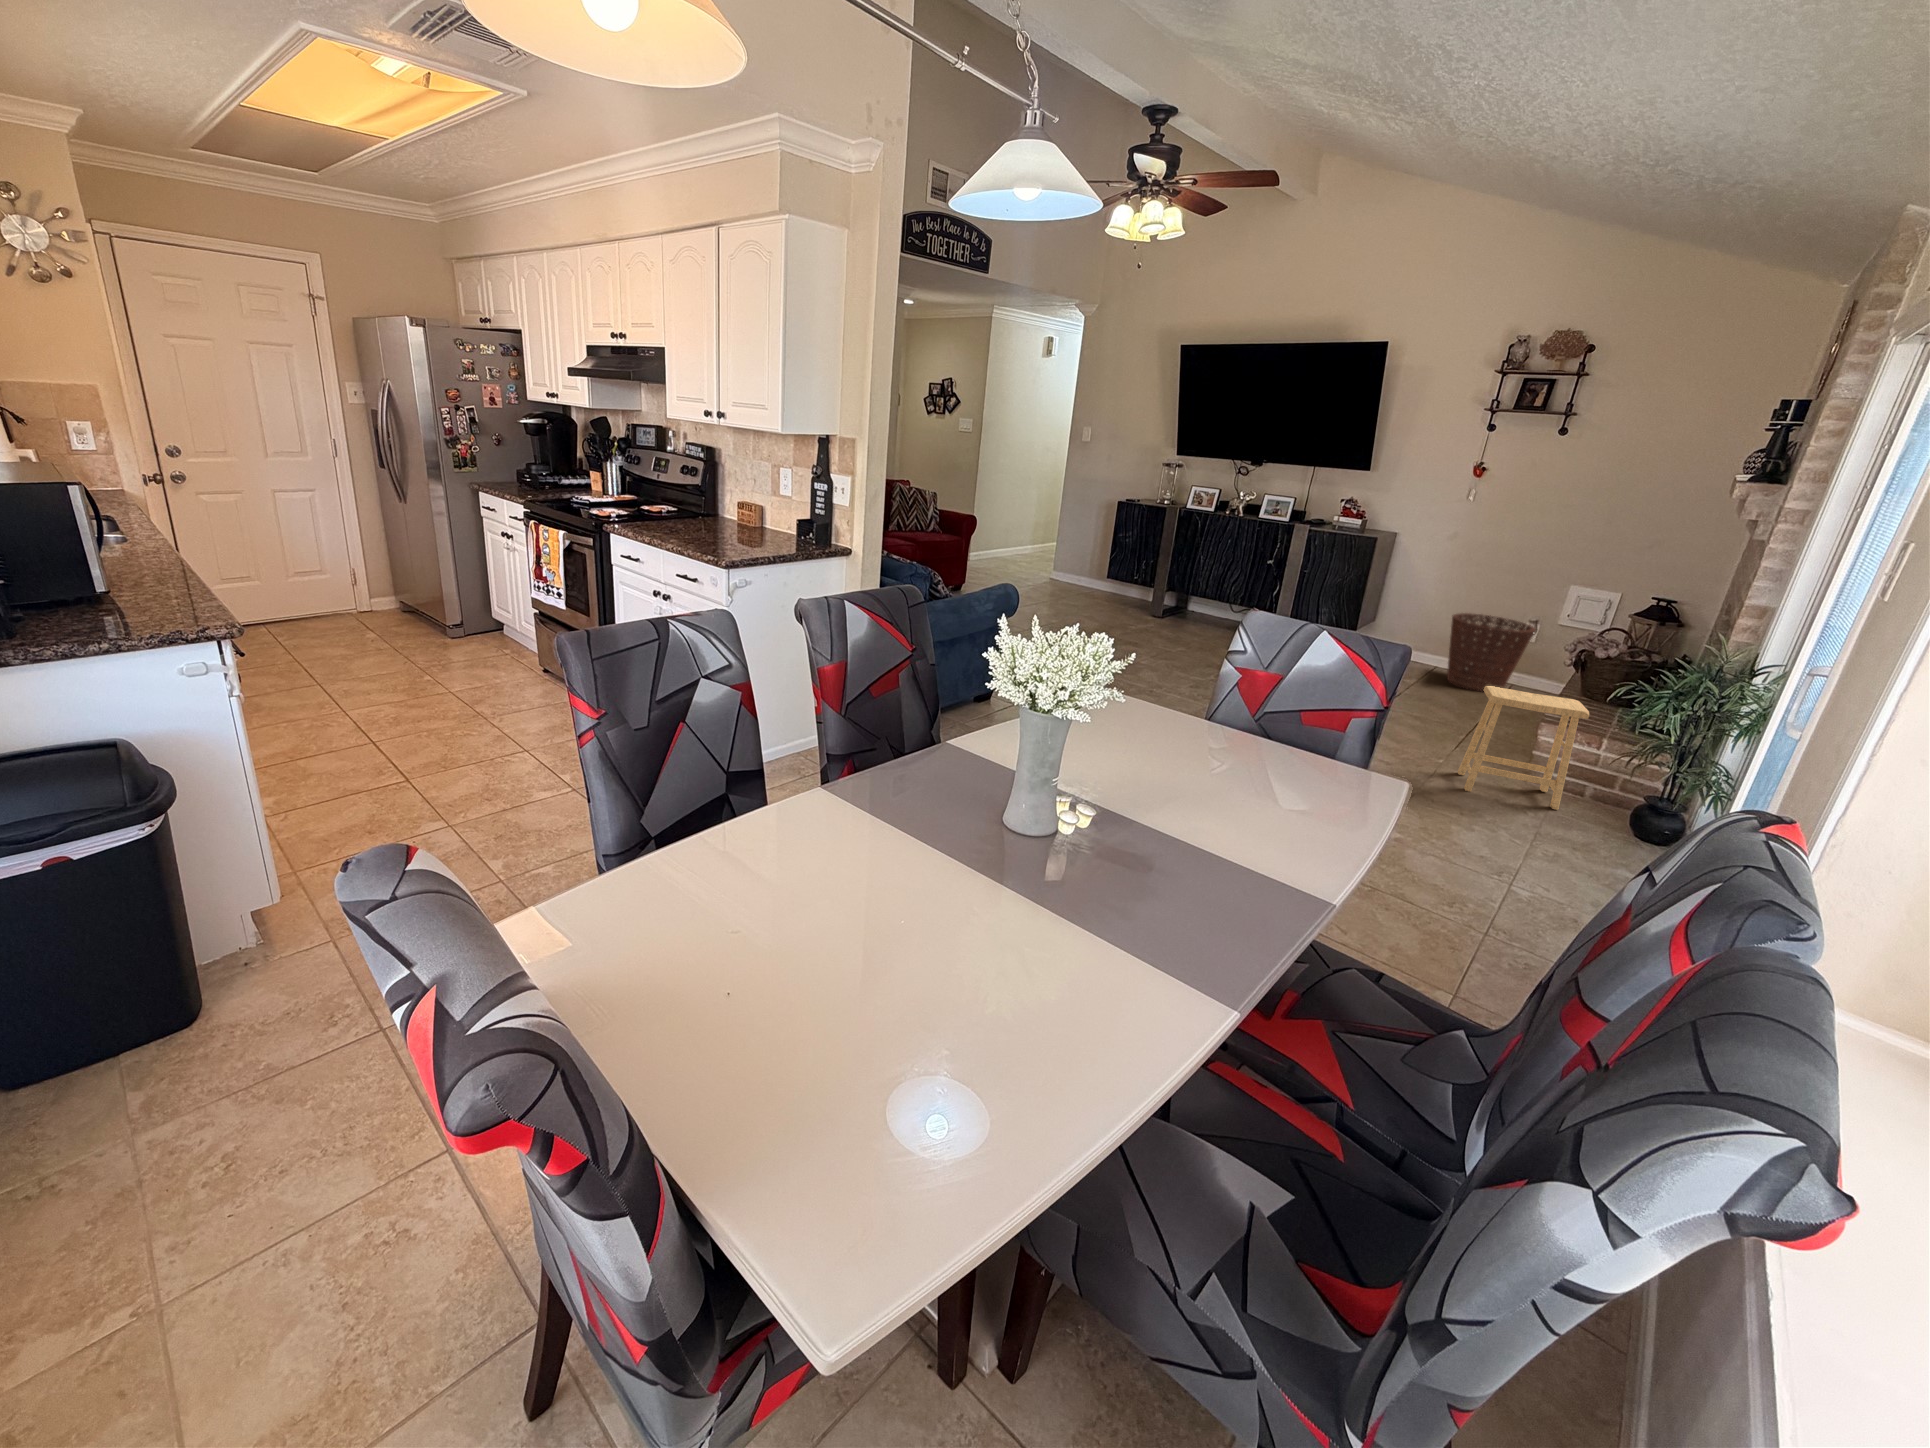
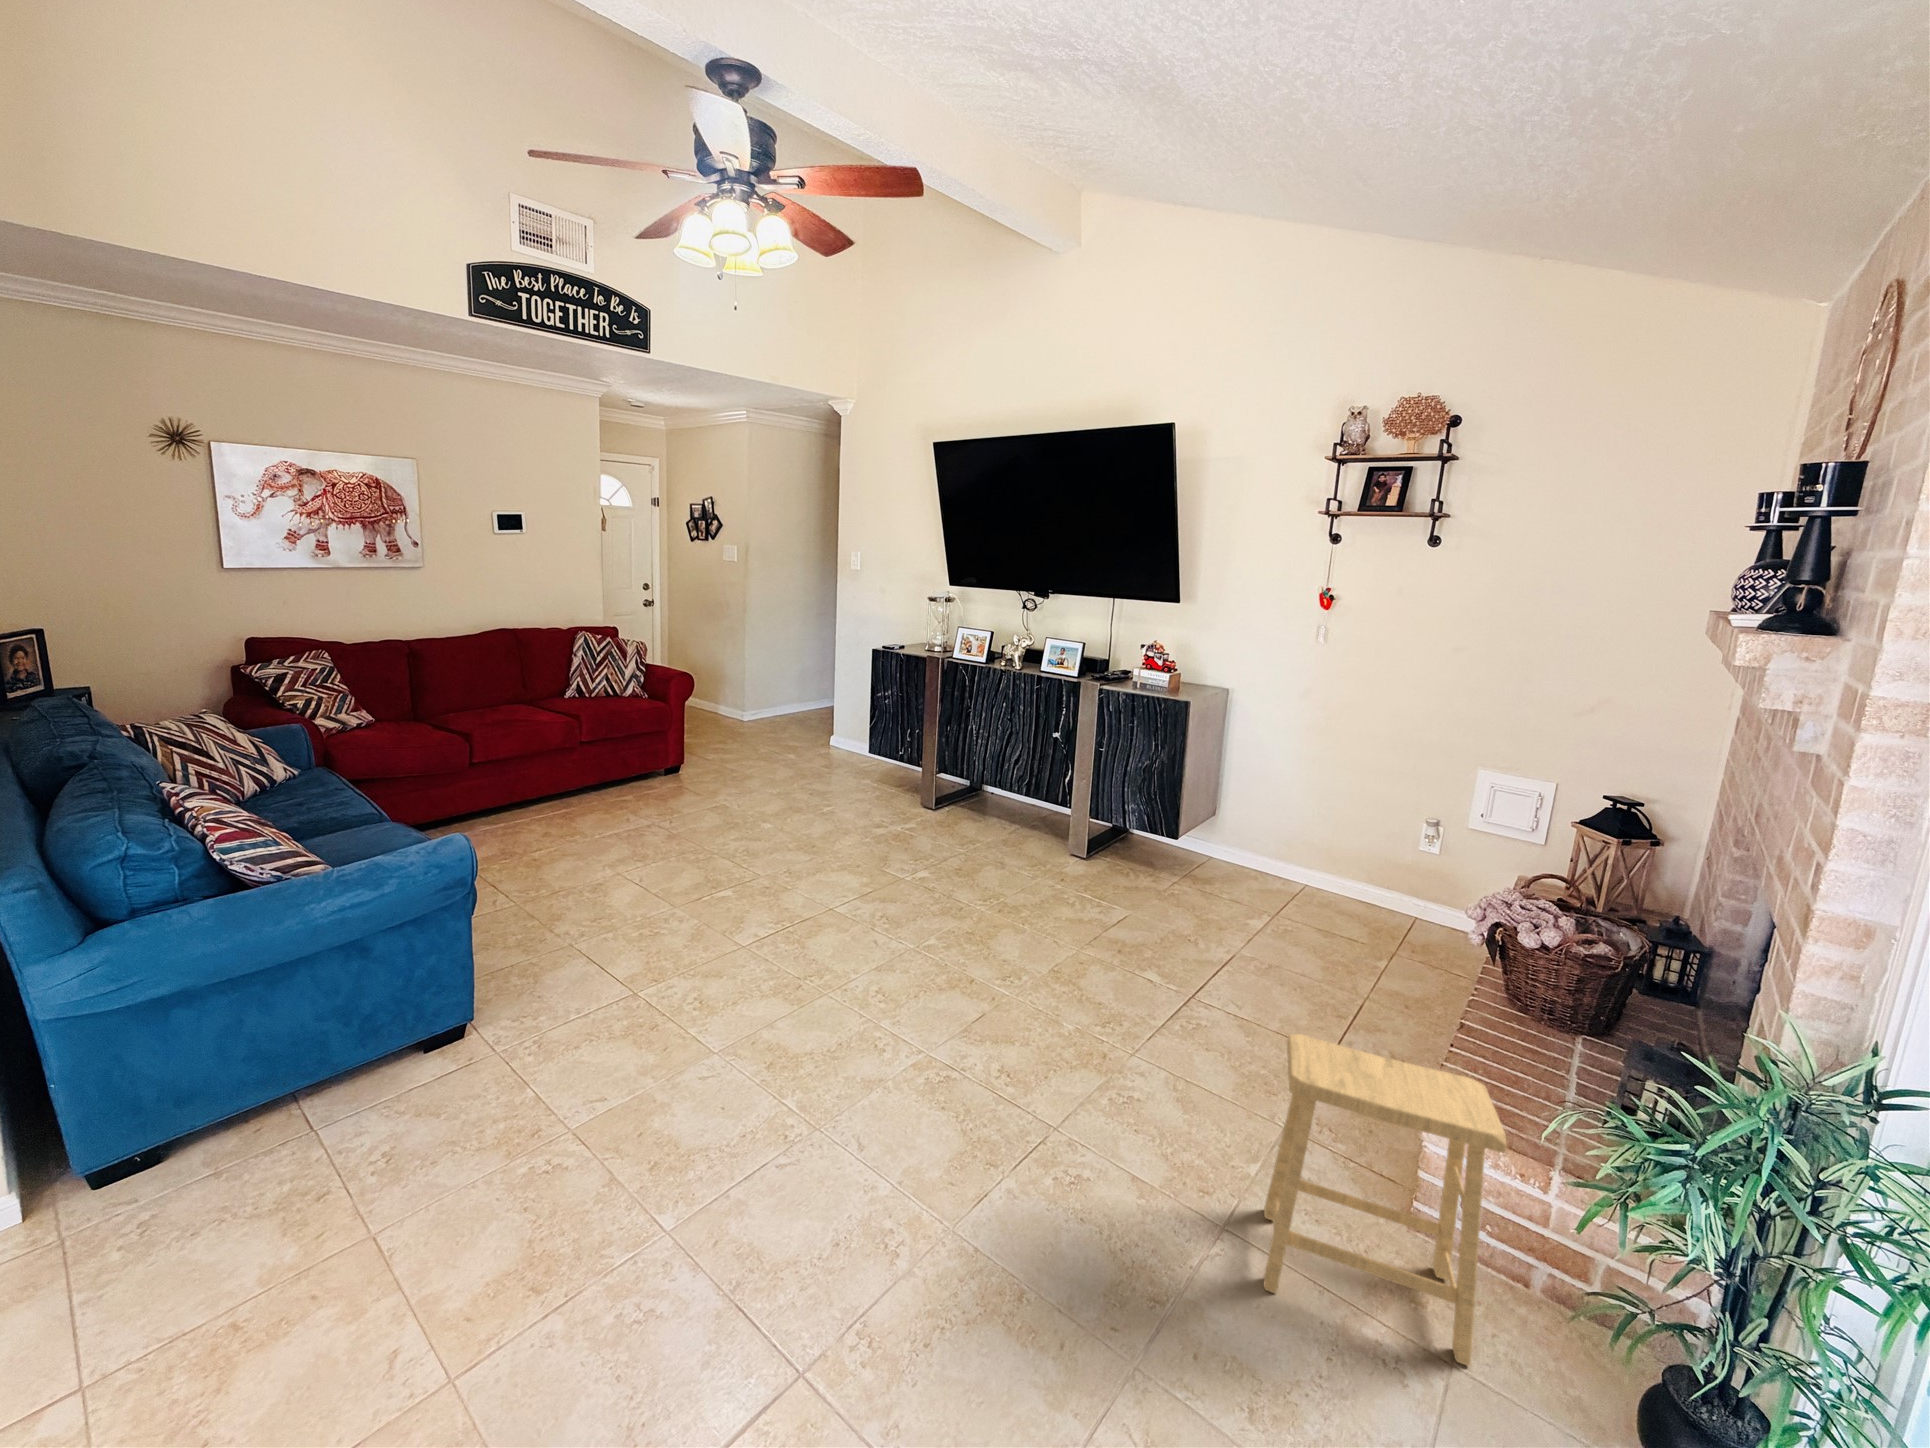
basket: present [1447,613,1536,692] -> none [1306,814,1432,948]

